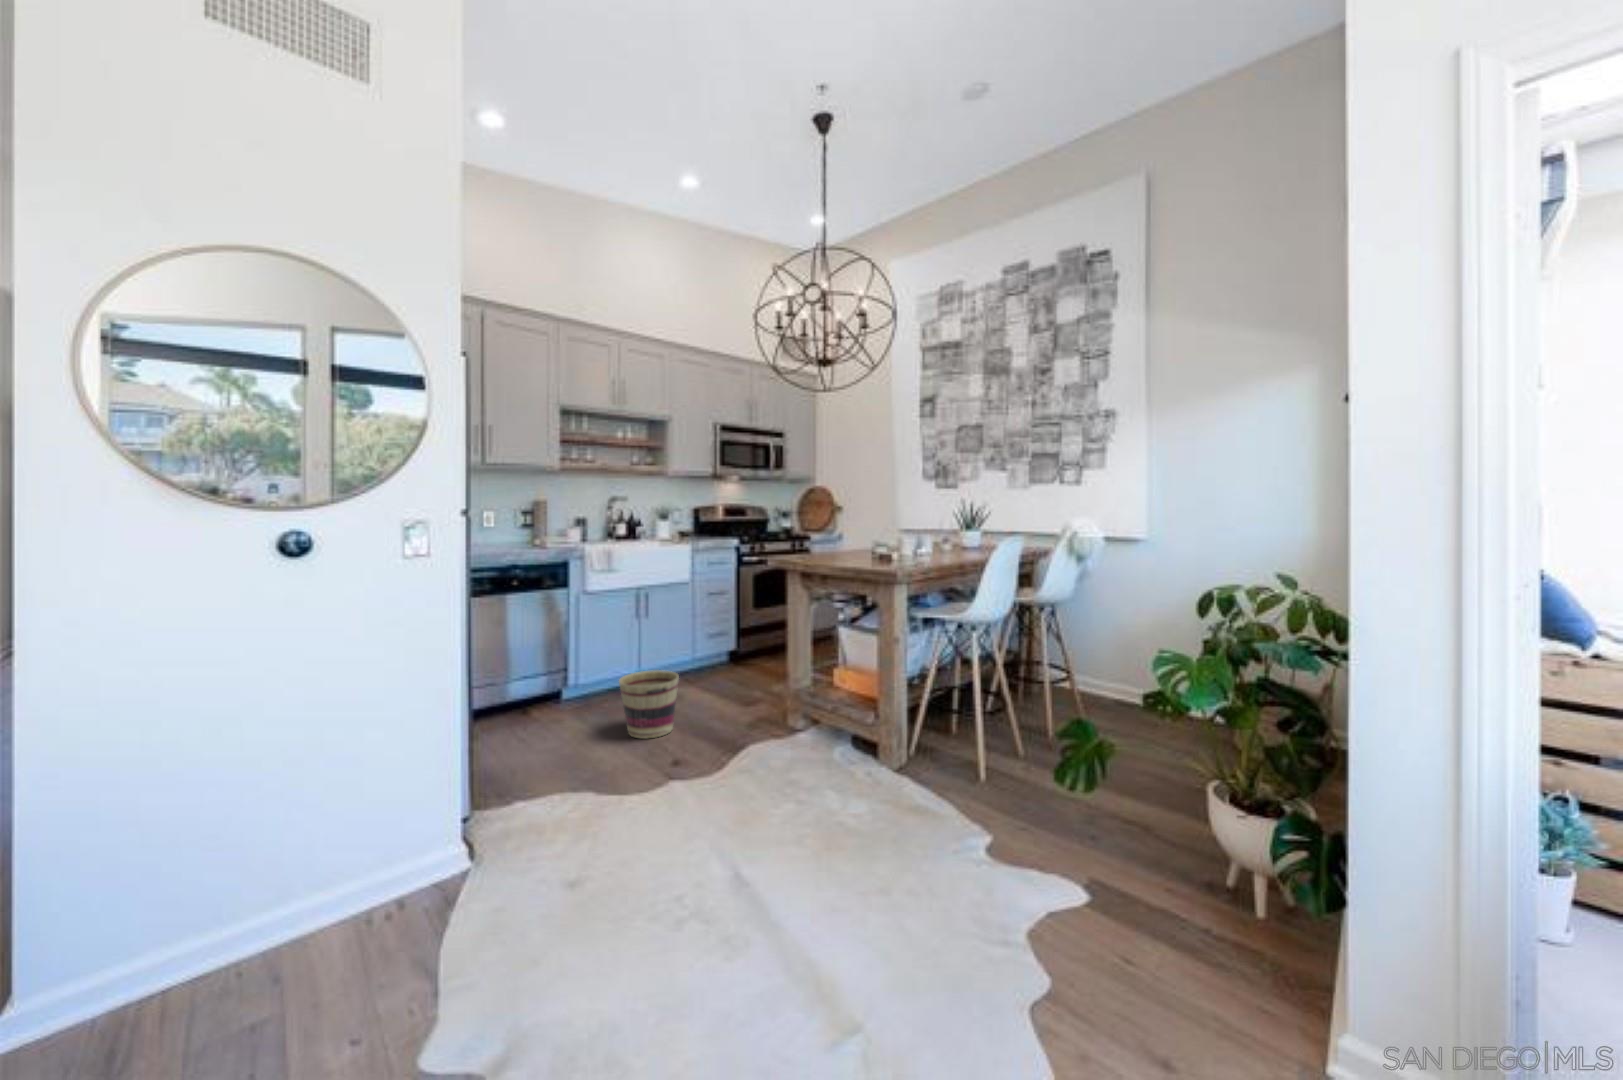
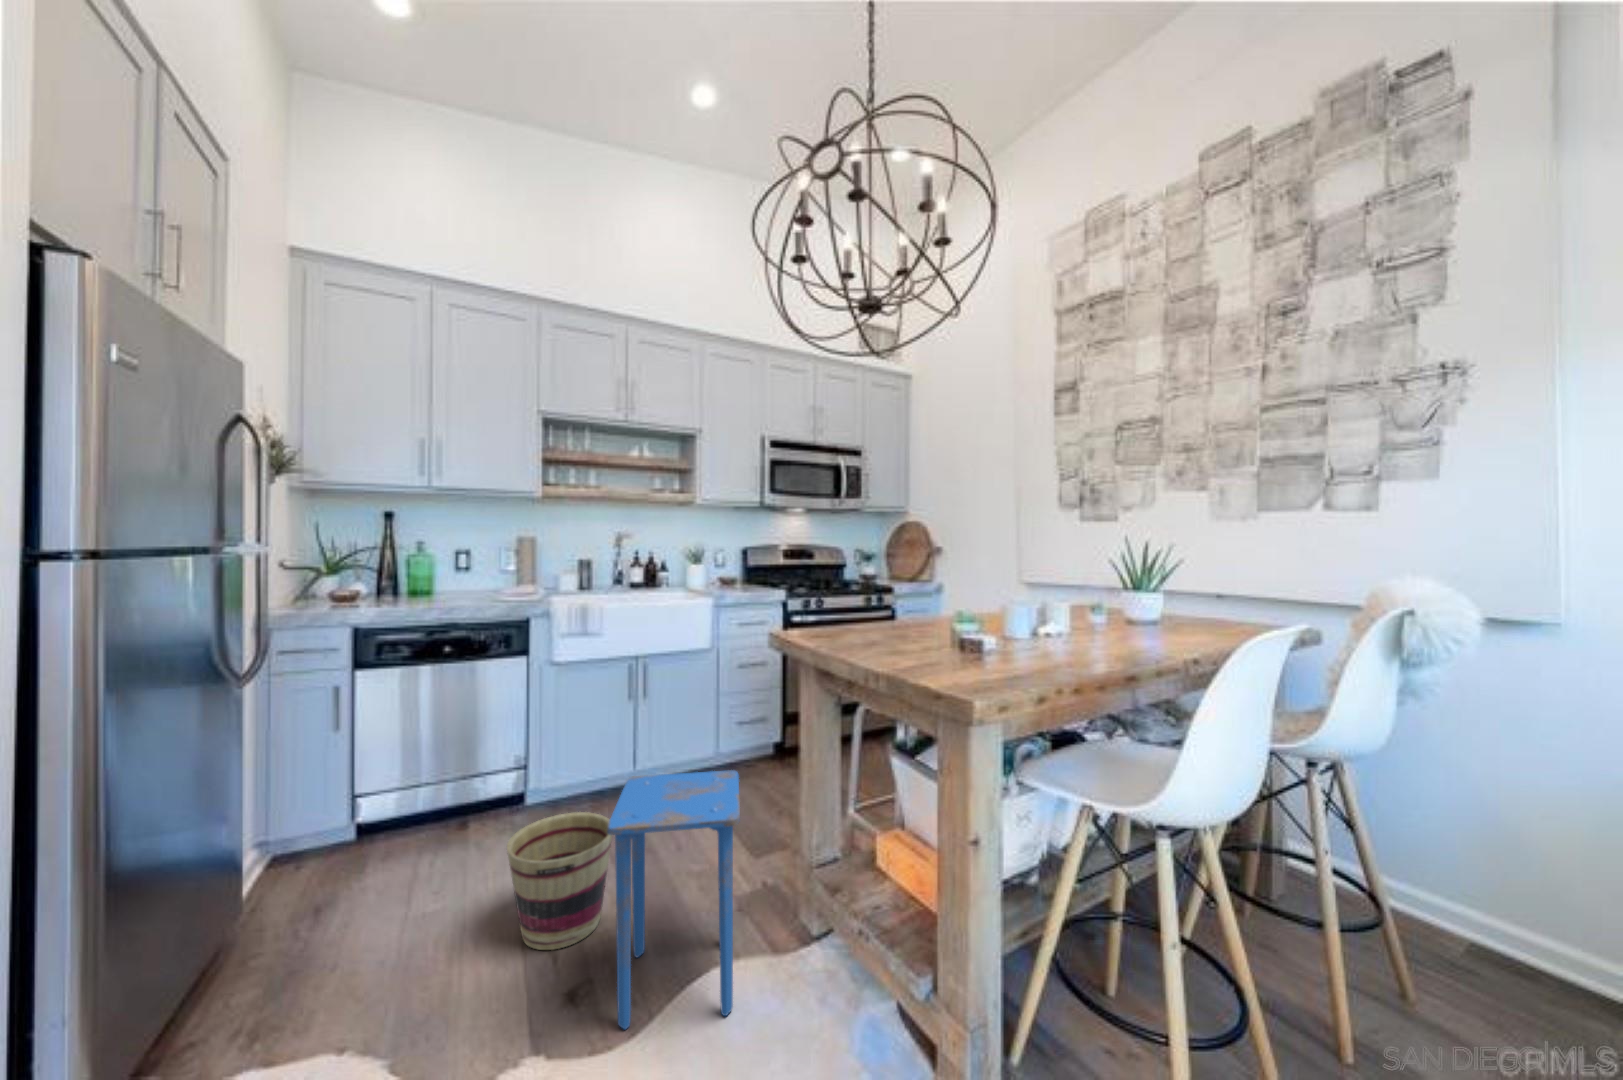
side table: none [697,632,773,753] -> present [608,770,740,1029]

